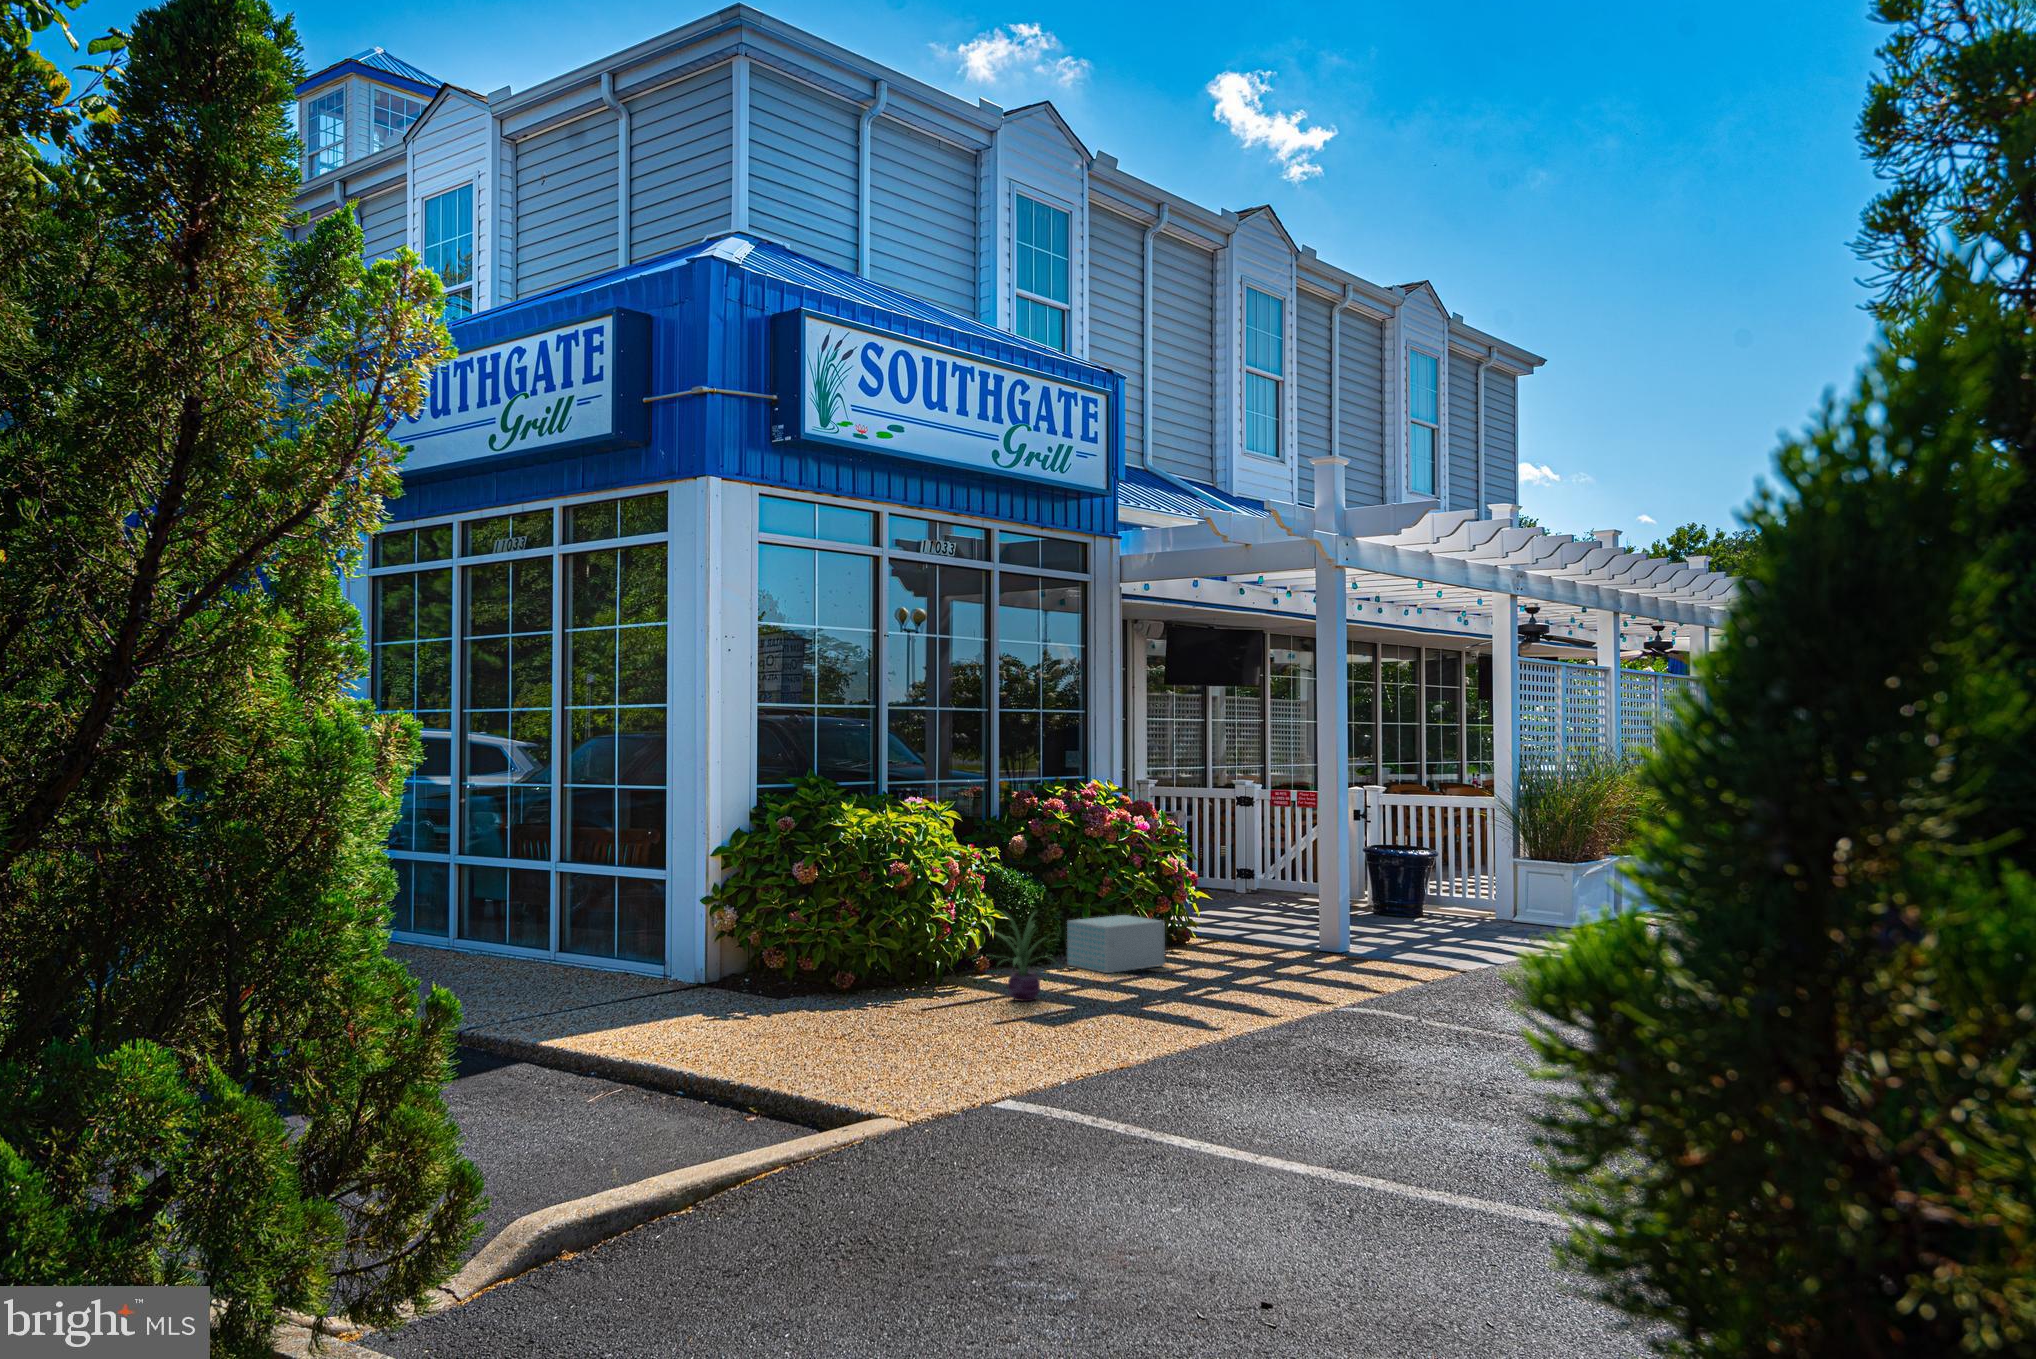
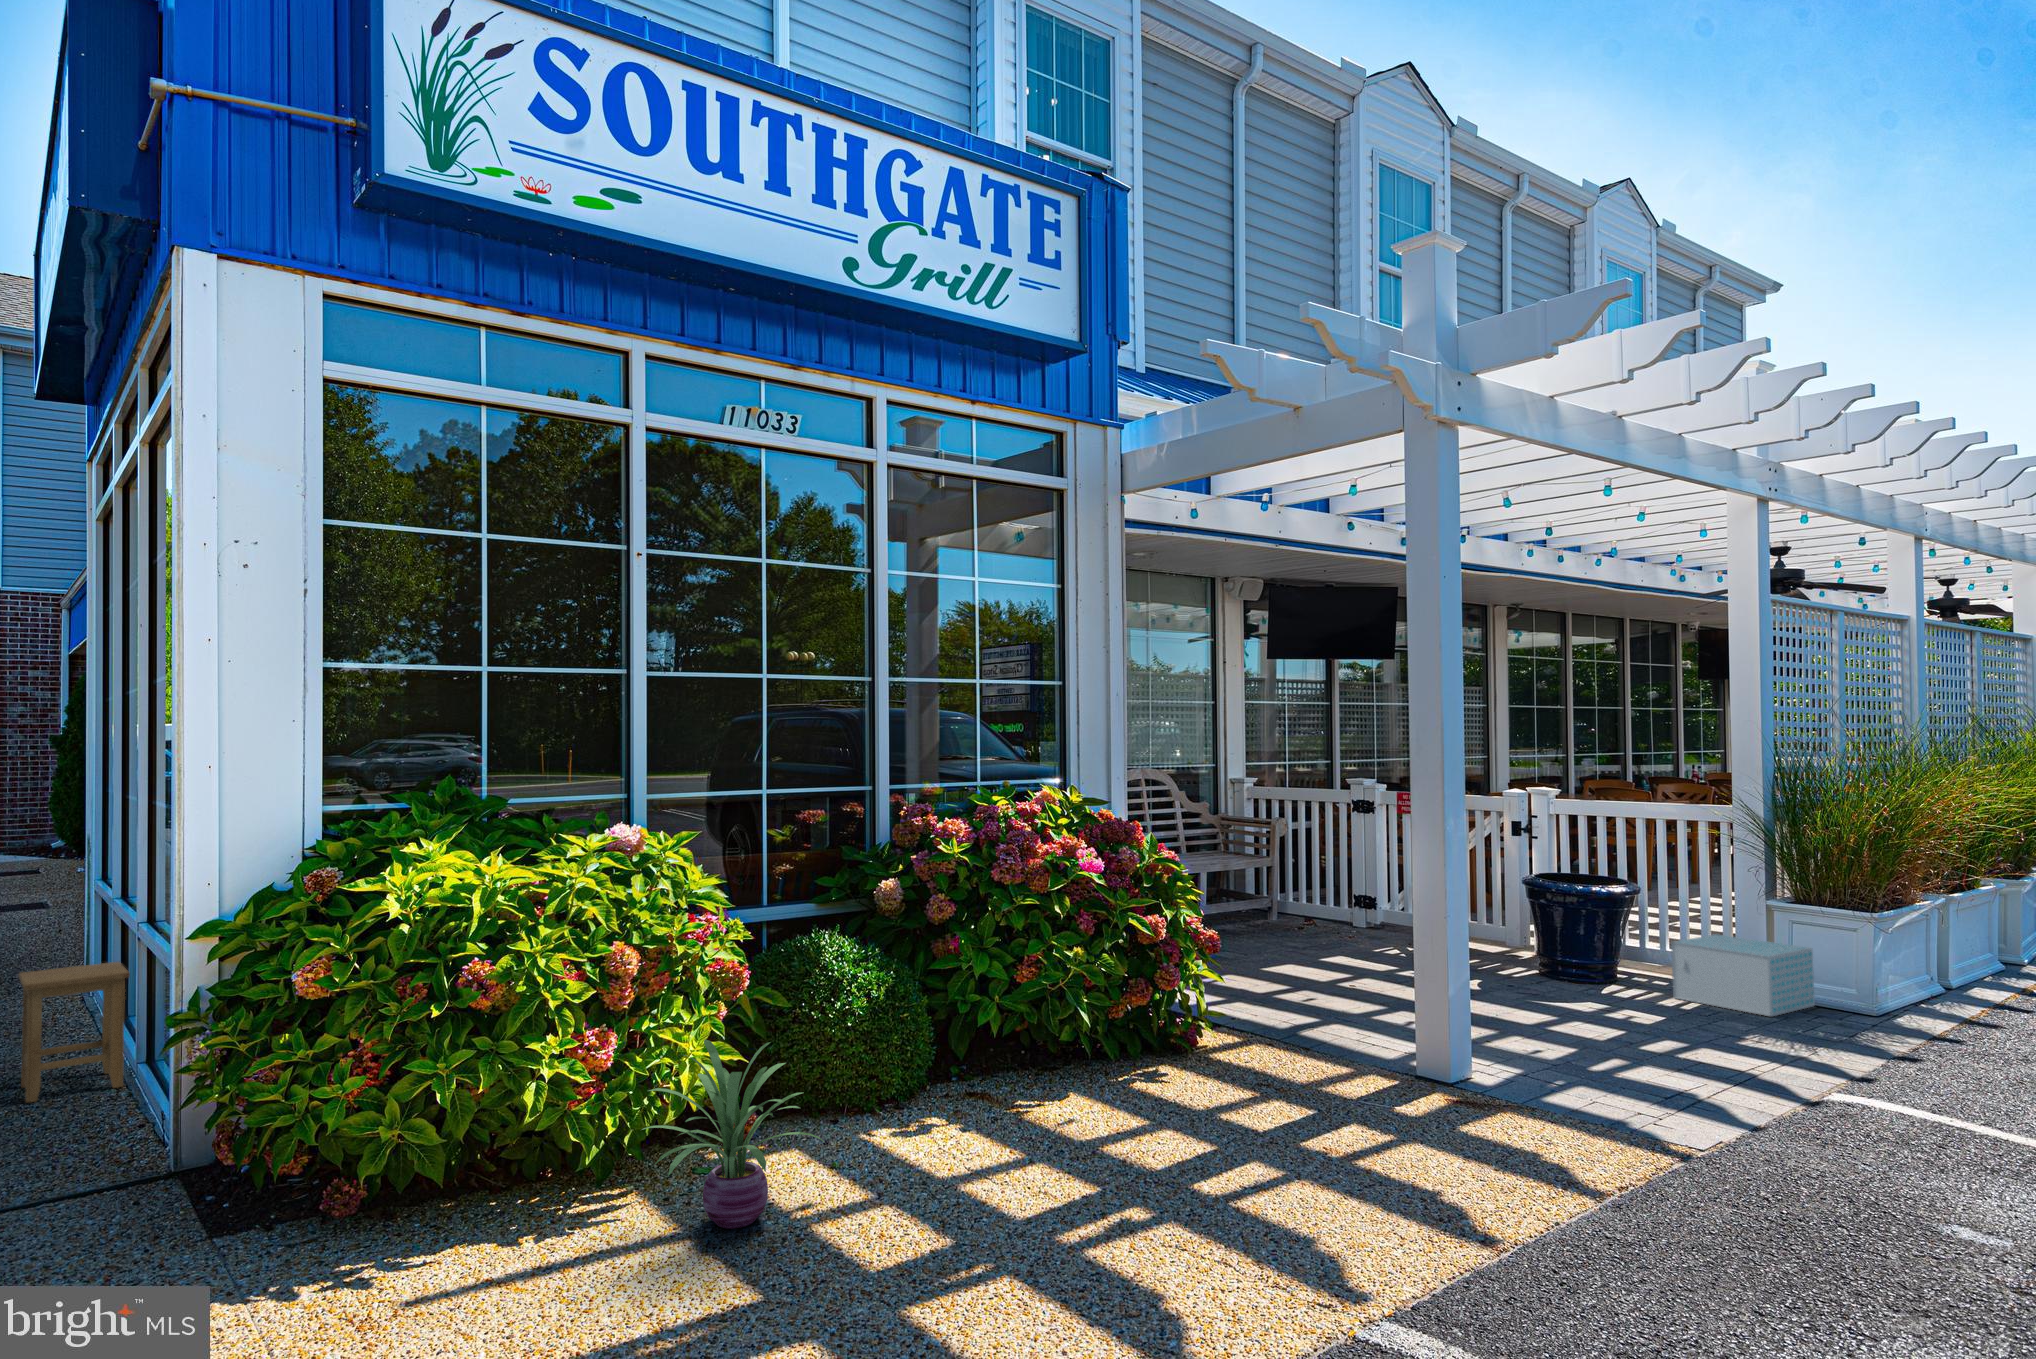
stool: none [465,901,544,985] -> present [18,962,130,1102]
storage box: present [1067,915,1165,973] -> present [1671,934,1815,1016]

